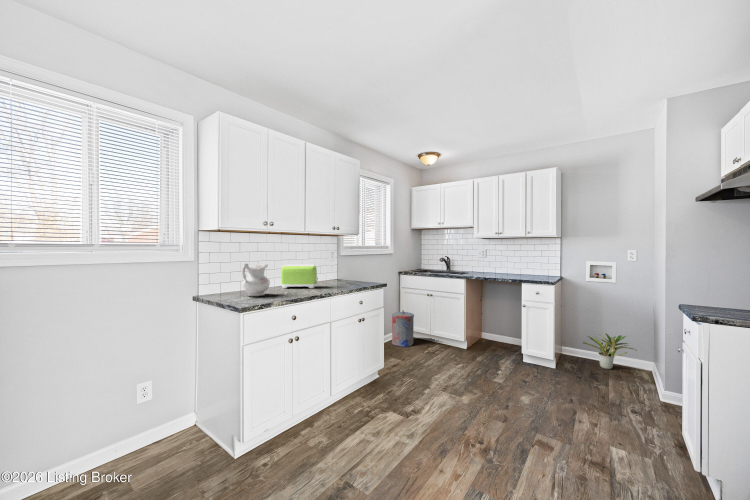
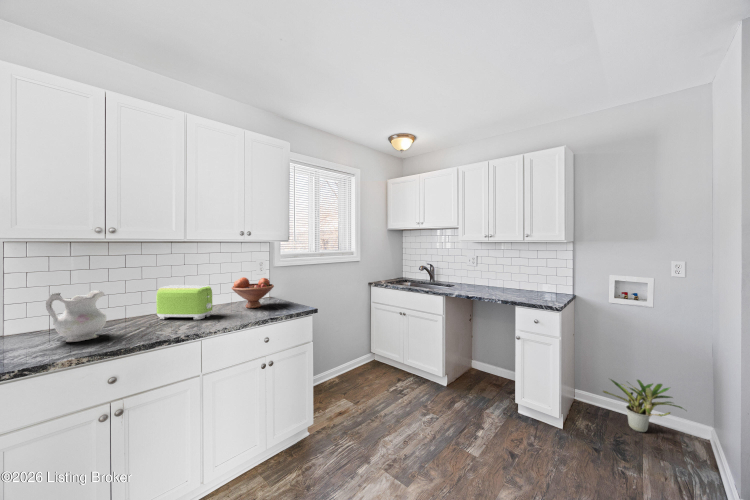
fruit bowl: none [322,261,351,284] -> present [232,277,274,308]
trash can: present [392,310,414,347] -> none [356,331,383,378]

